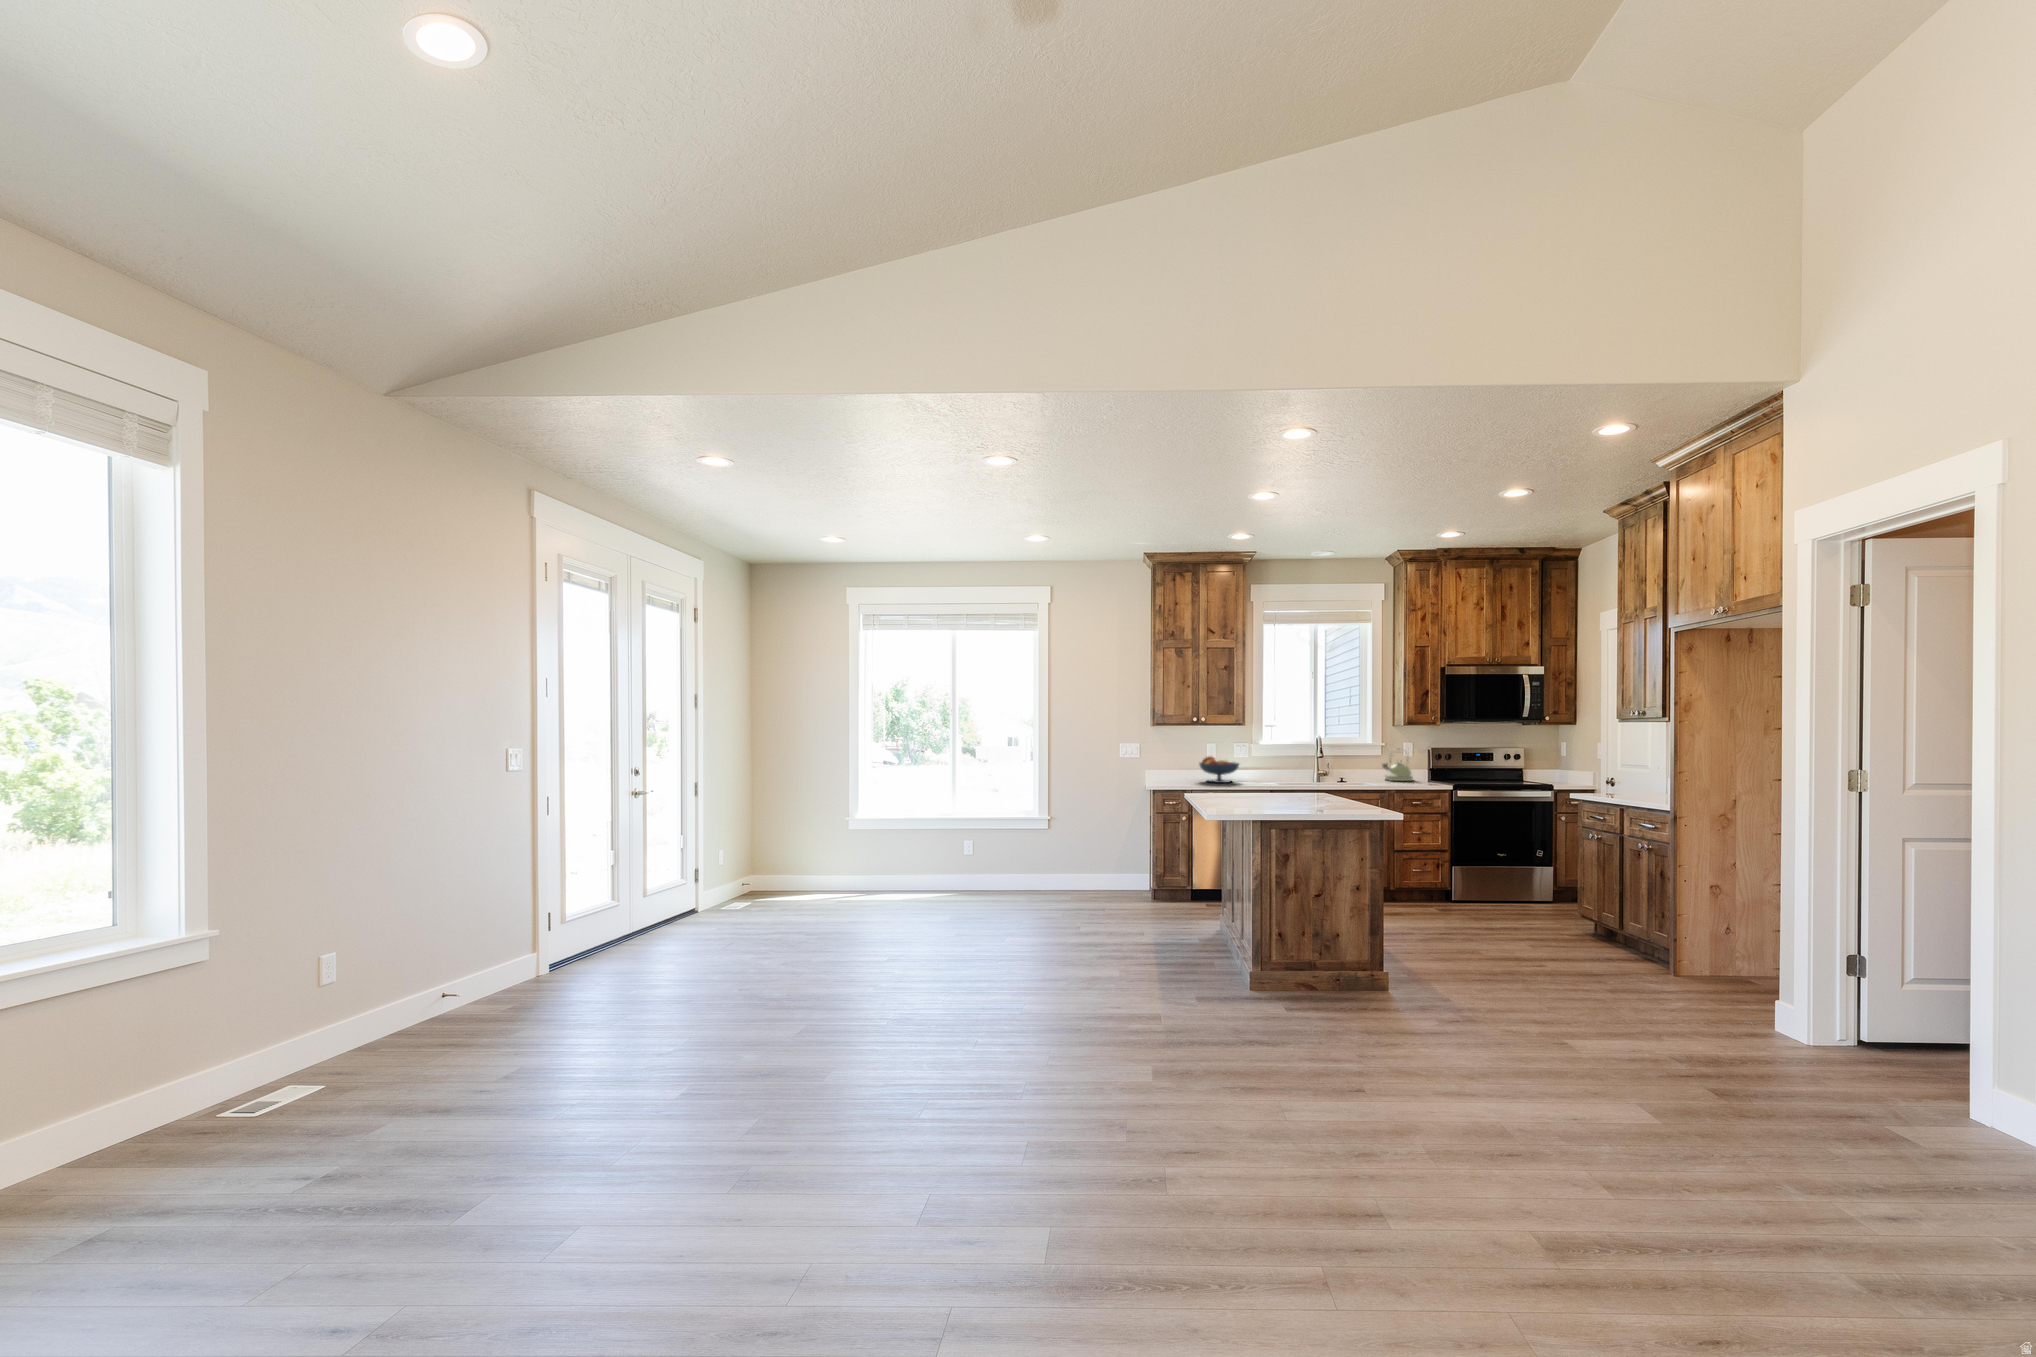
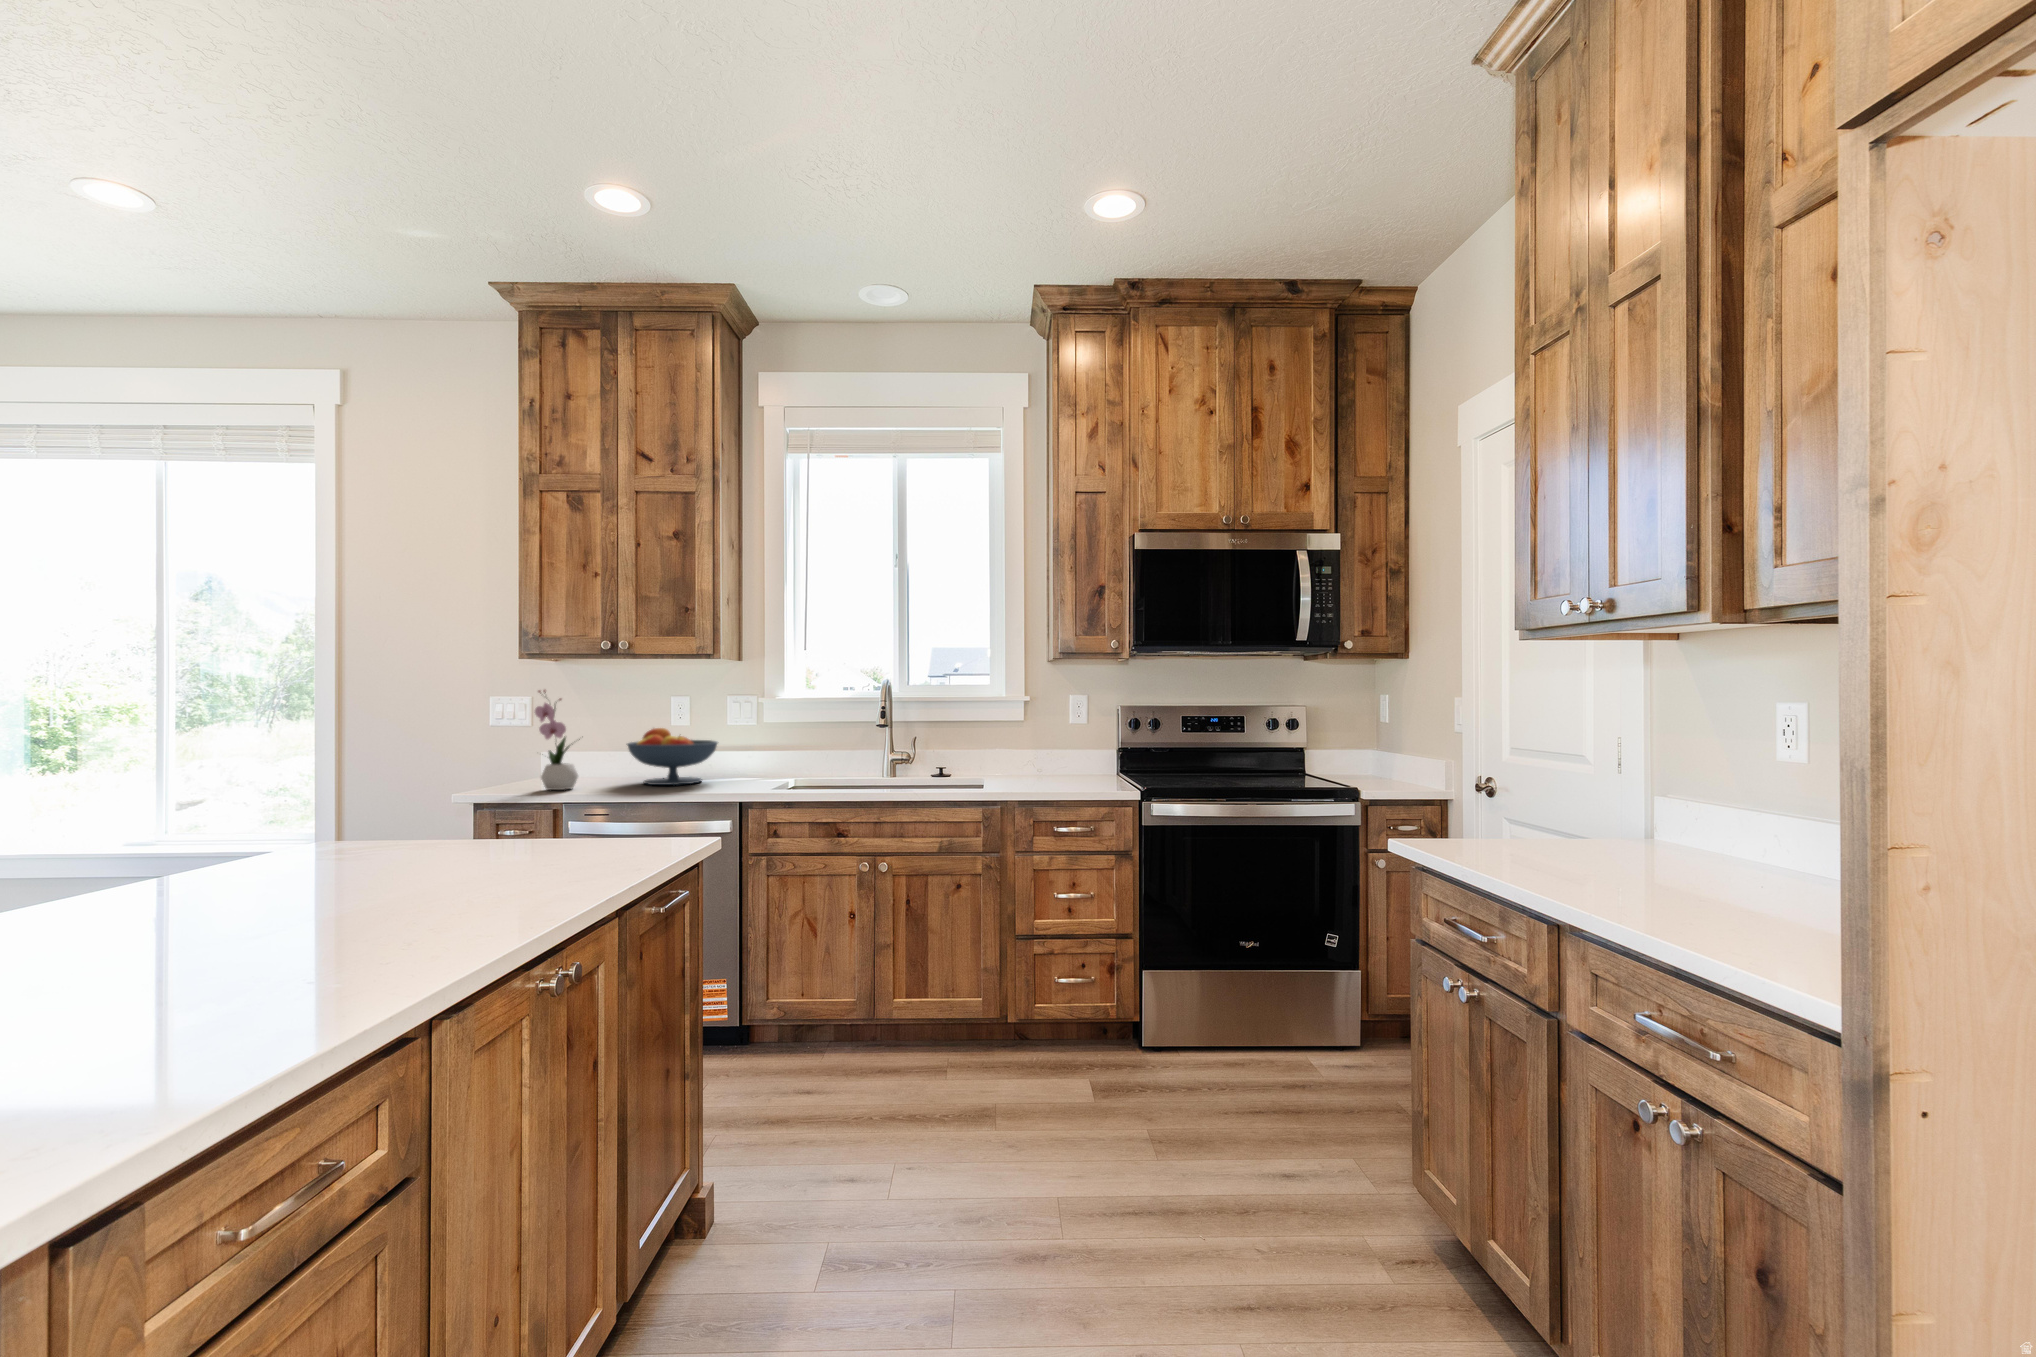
flower arrangement: none [1169,739,1185,784] -> present [535,690,580,790]
kettle: present [1383,755,1413,781] -> none [1023,711,1087,777]

